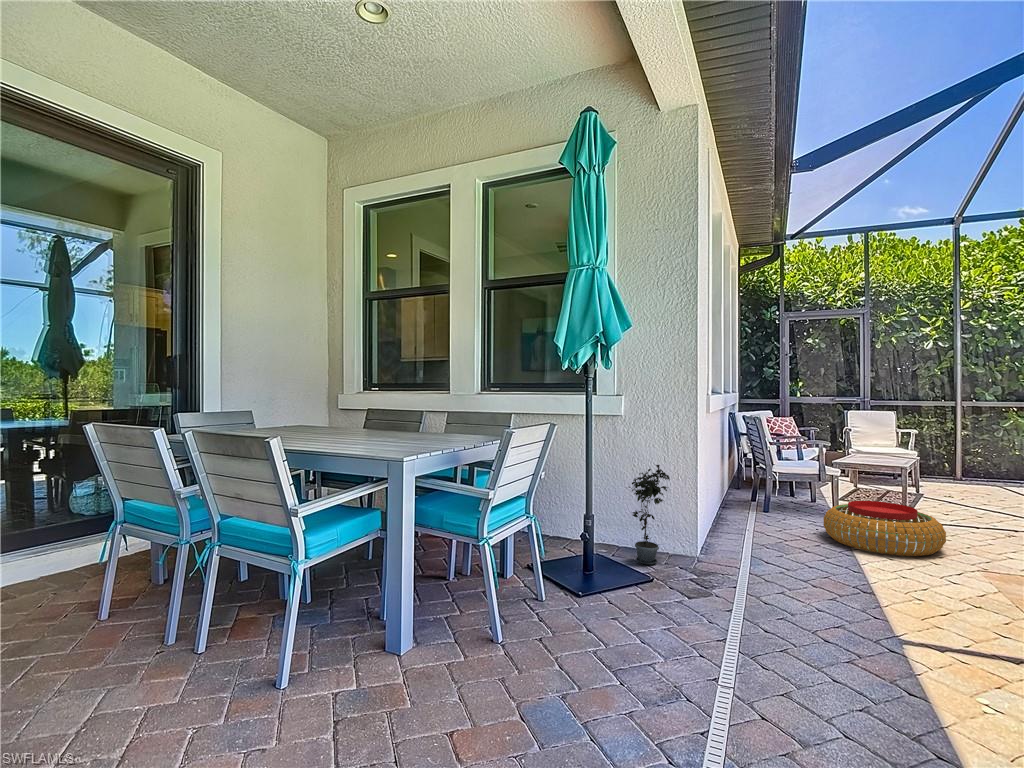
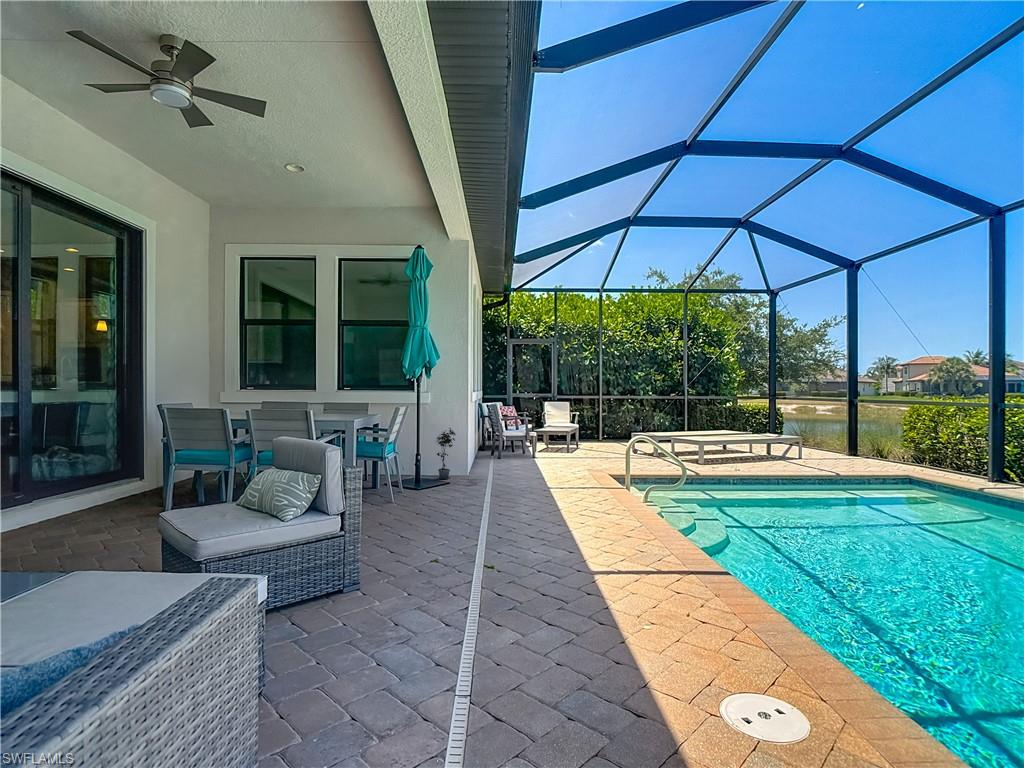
pouf: present [824,501,946,556] -> none [527,446,577,468]

